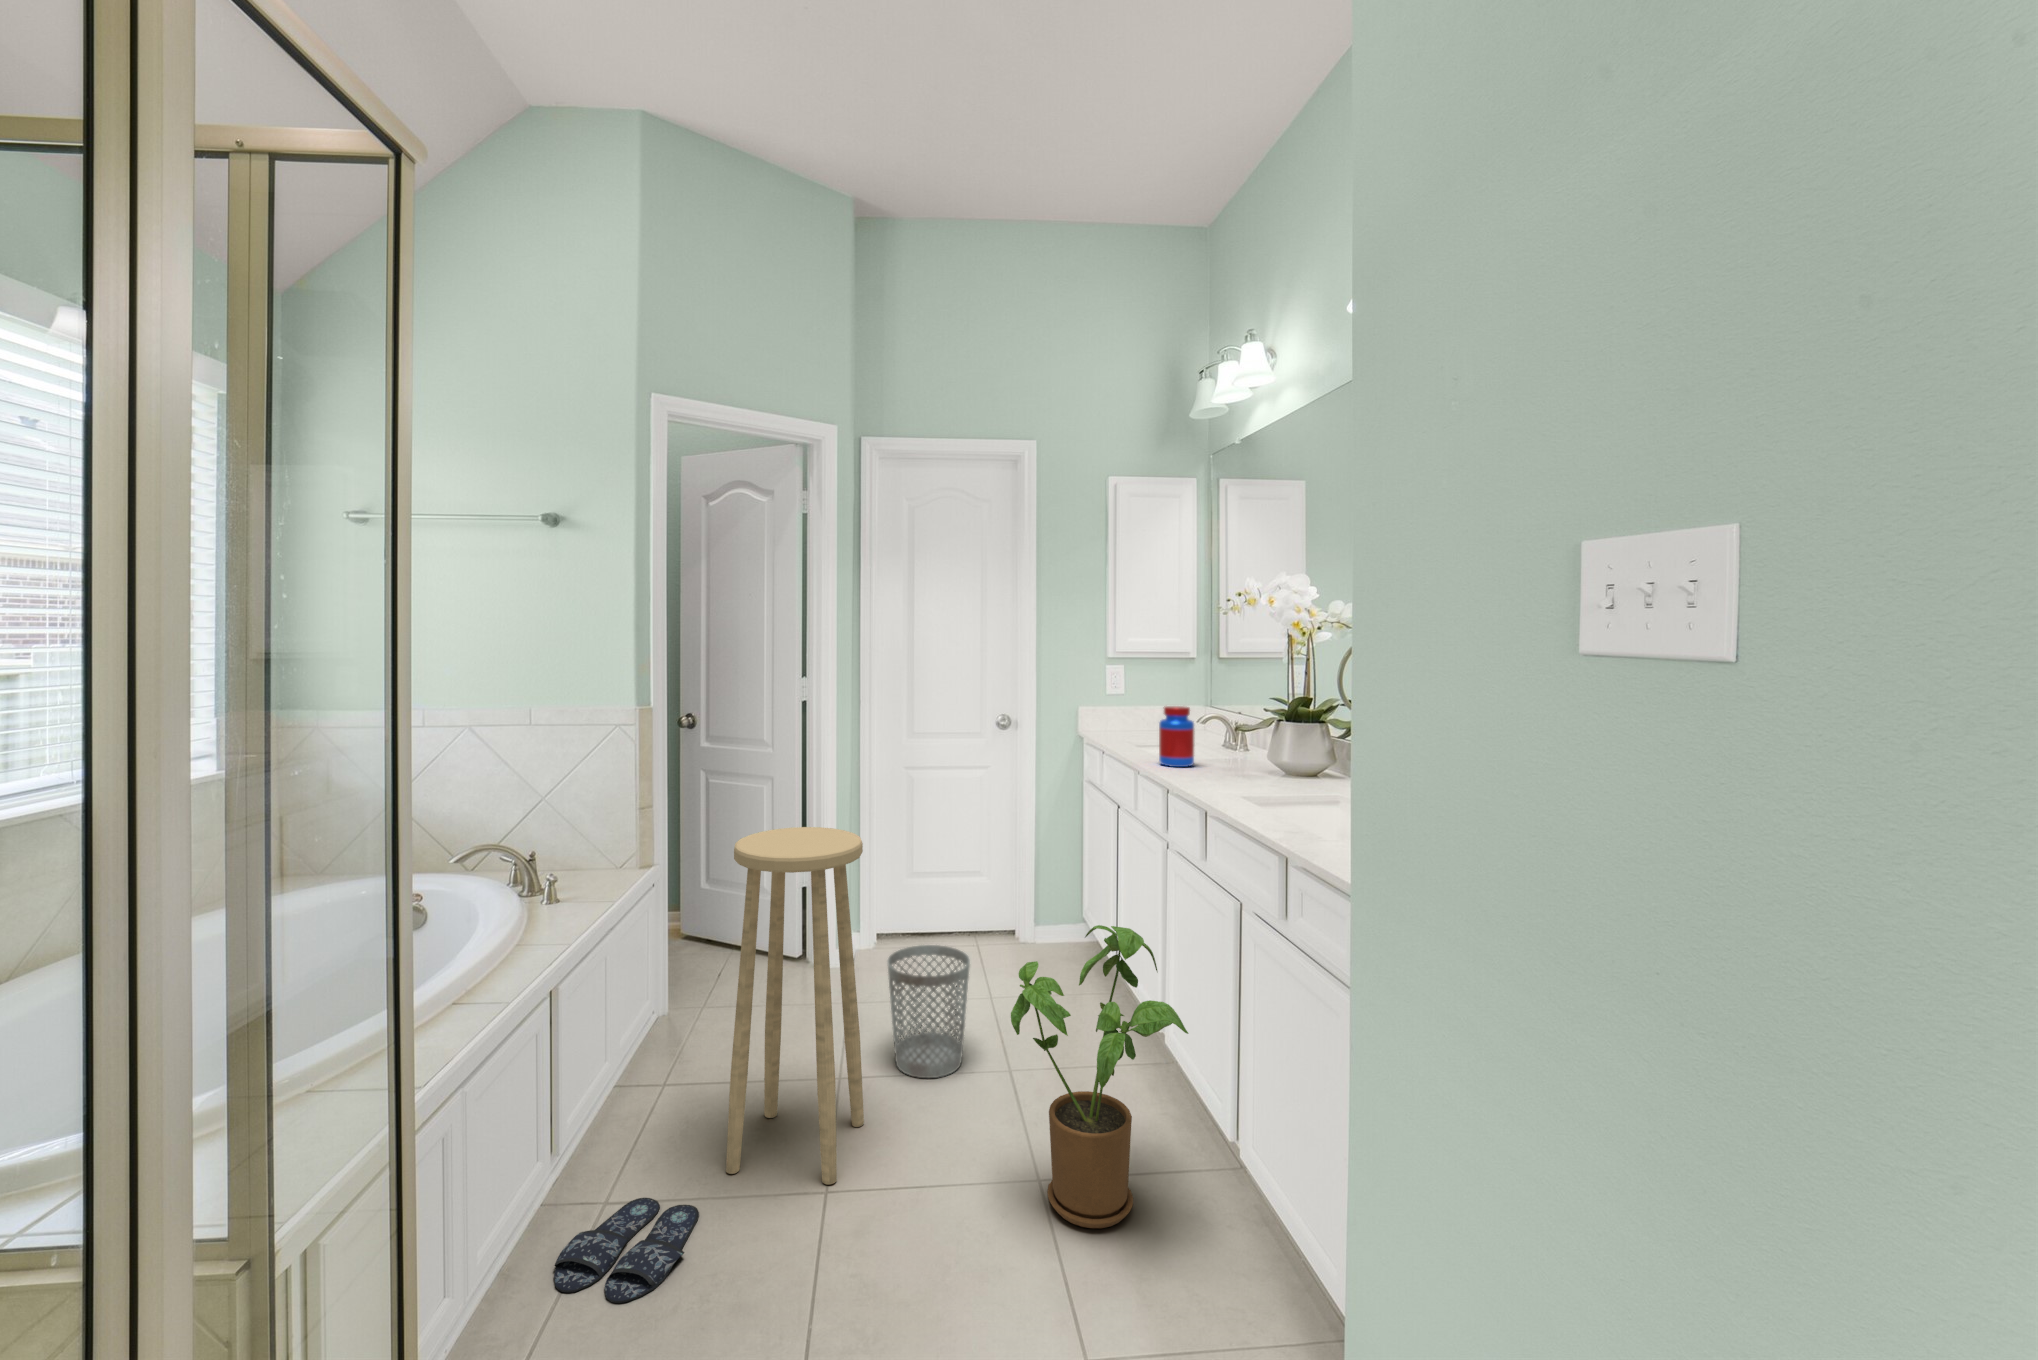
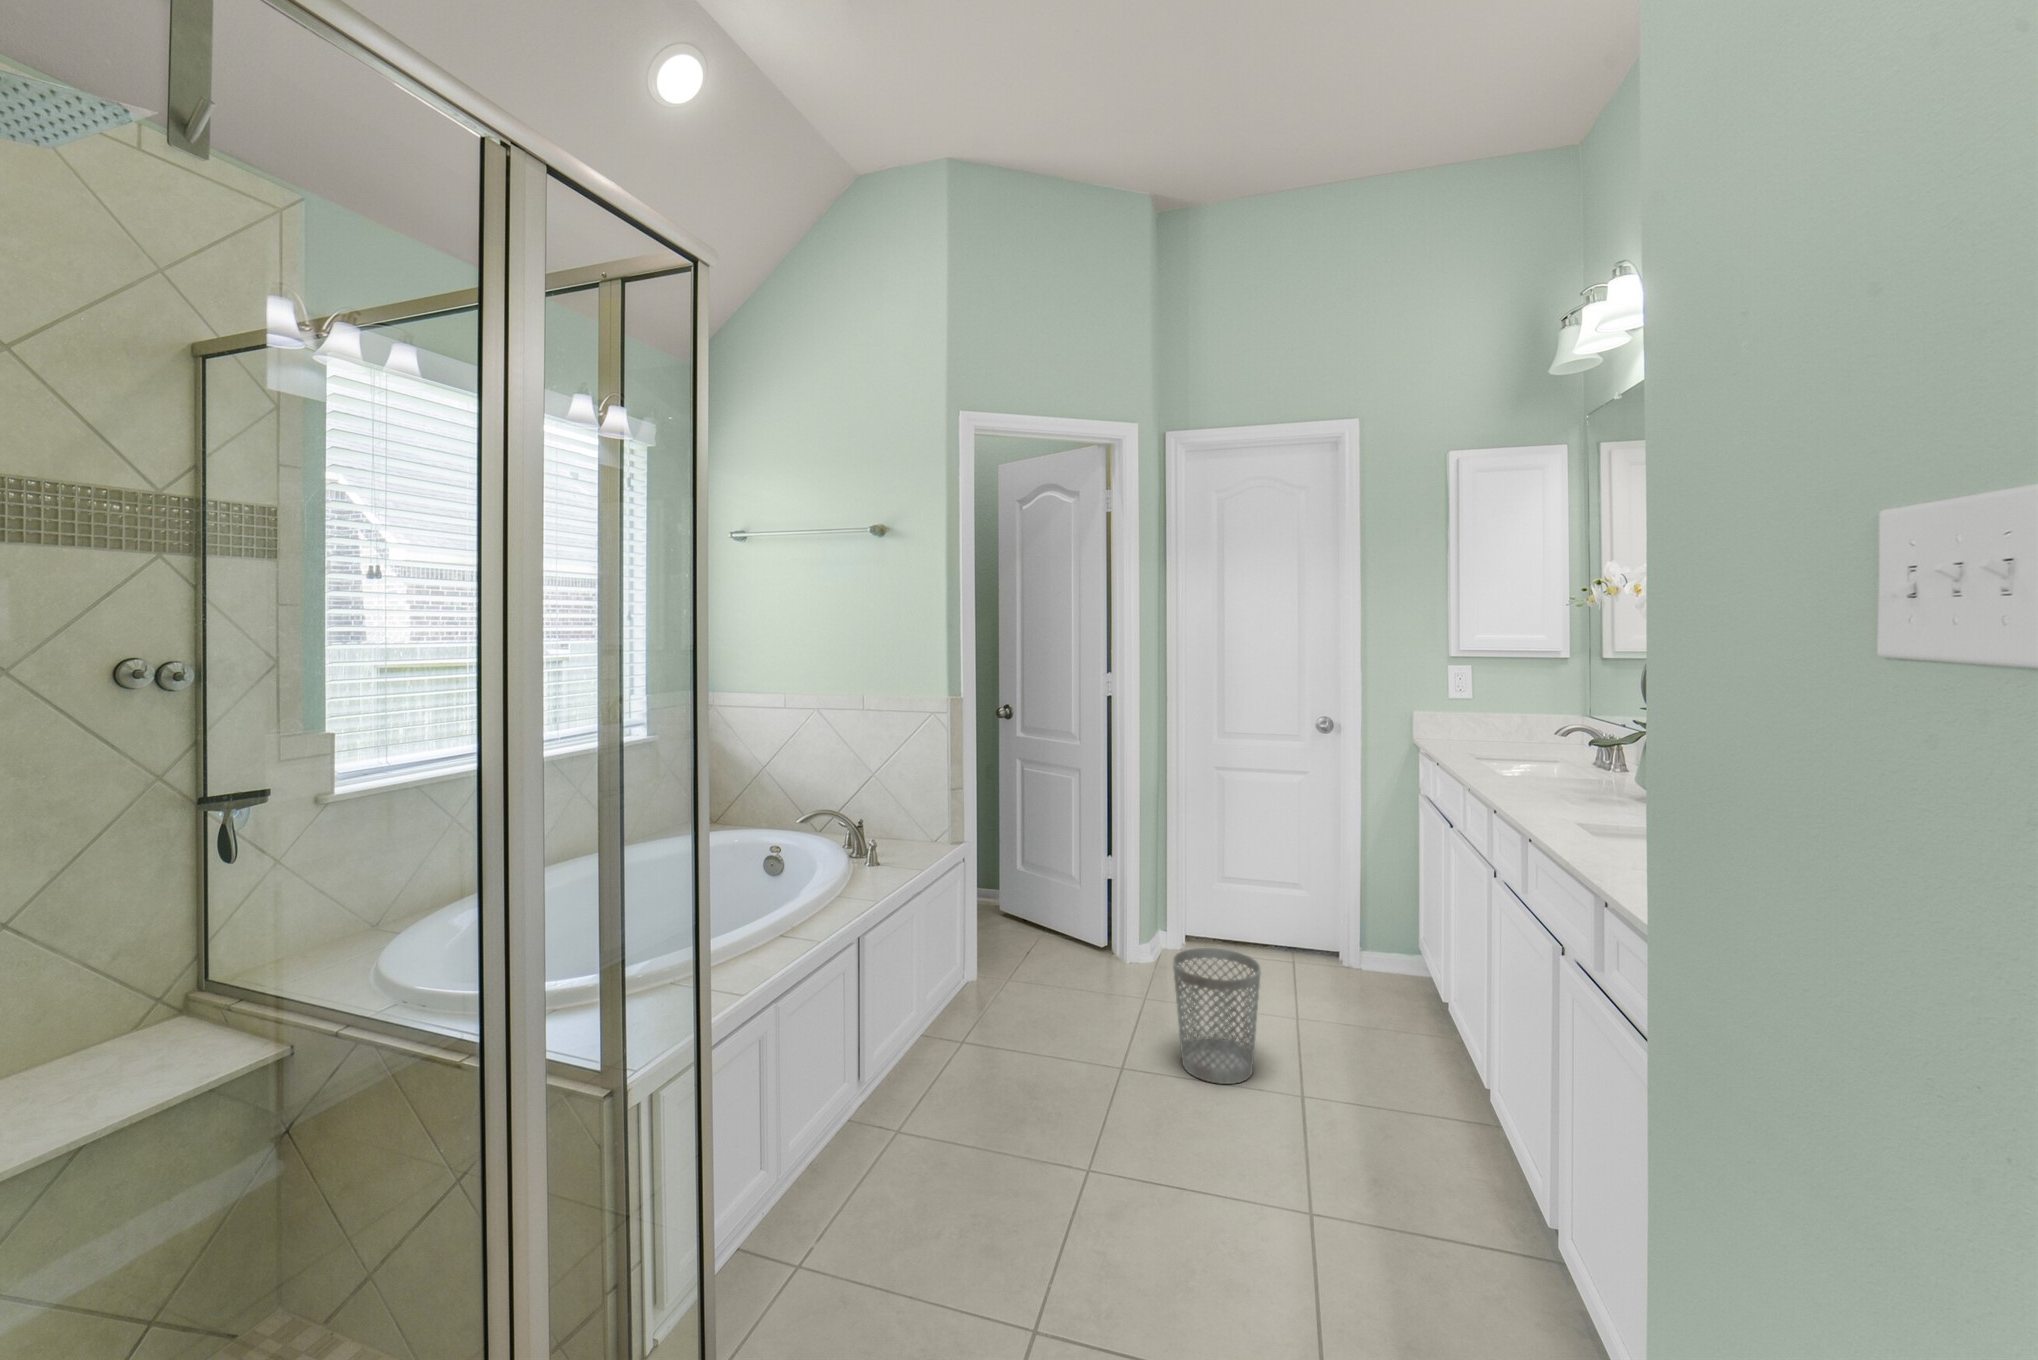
jar: present [1159,706,1194,767] -> none [1494,711,1541,782]
stool: present [726,827,864,1184] -> none [1005,817,1140,1161]
house plant: present [1011,925,1188,1228] -> none [1279,947,1482,1273]
slippers: present [554,1198,699,1303] -> none [854,1134,976,1216]

